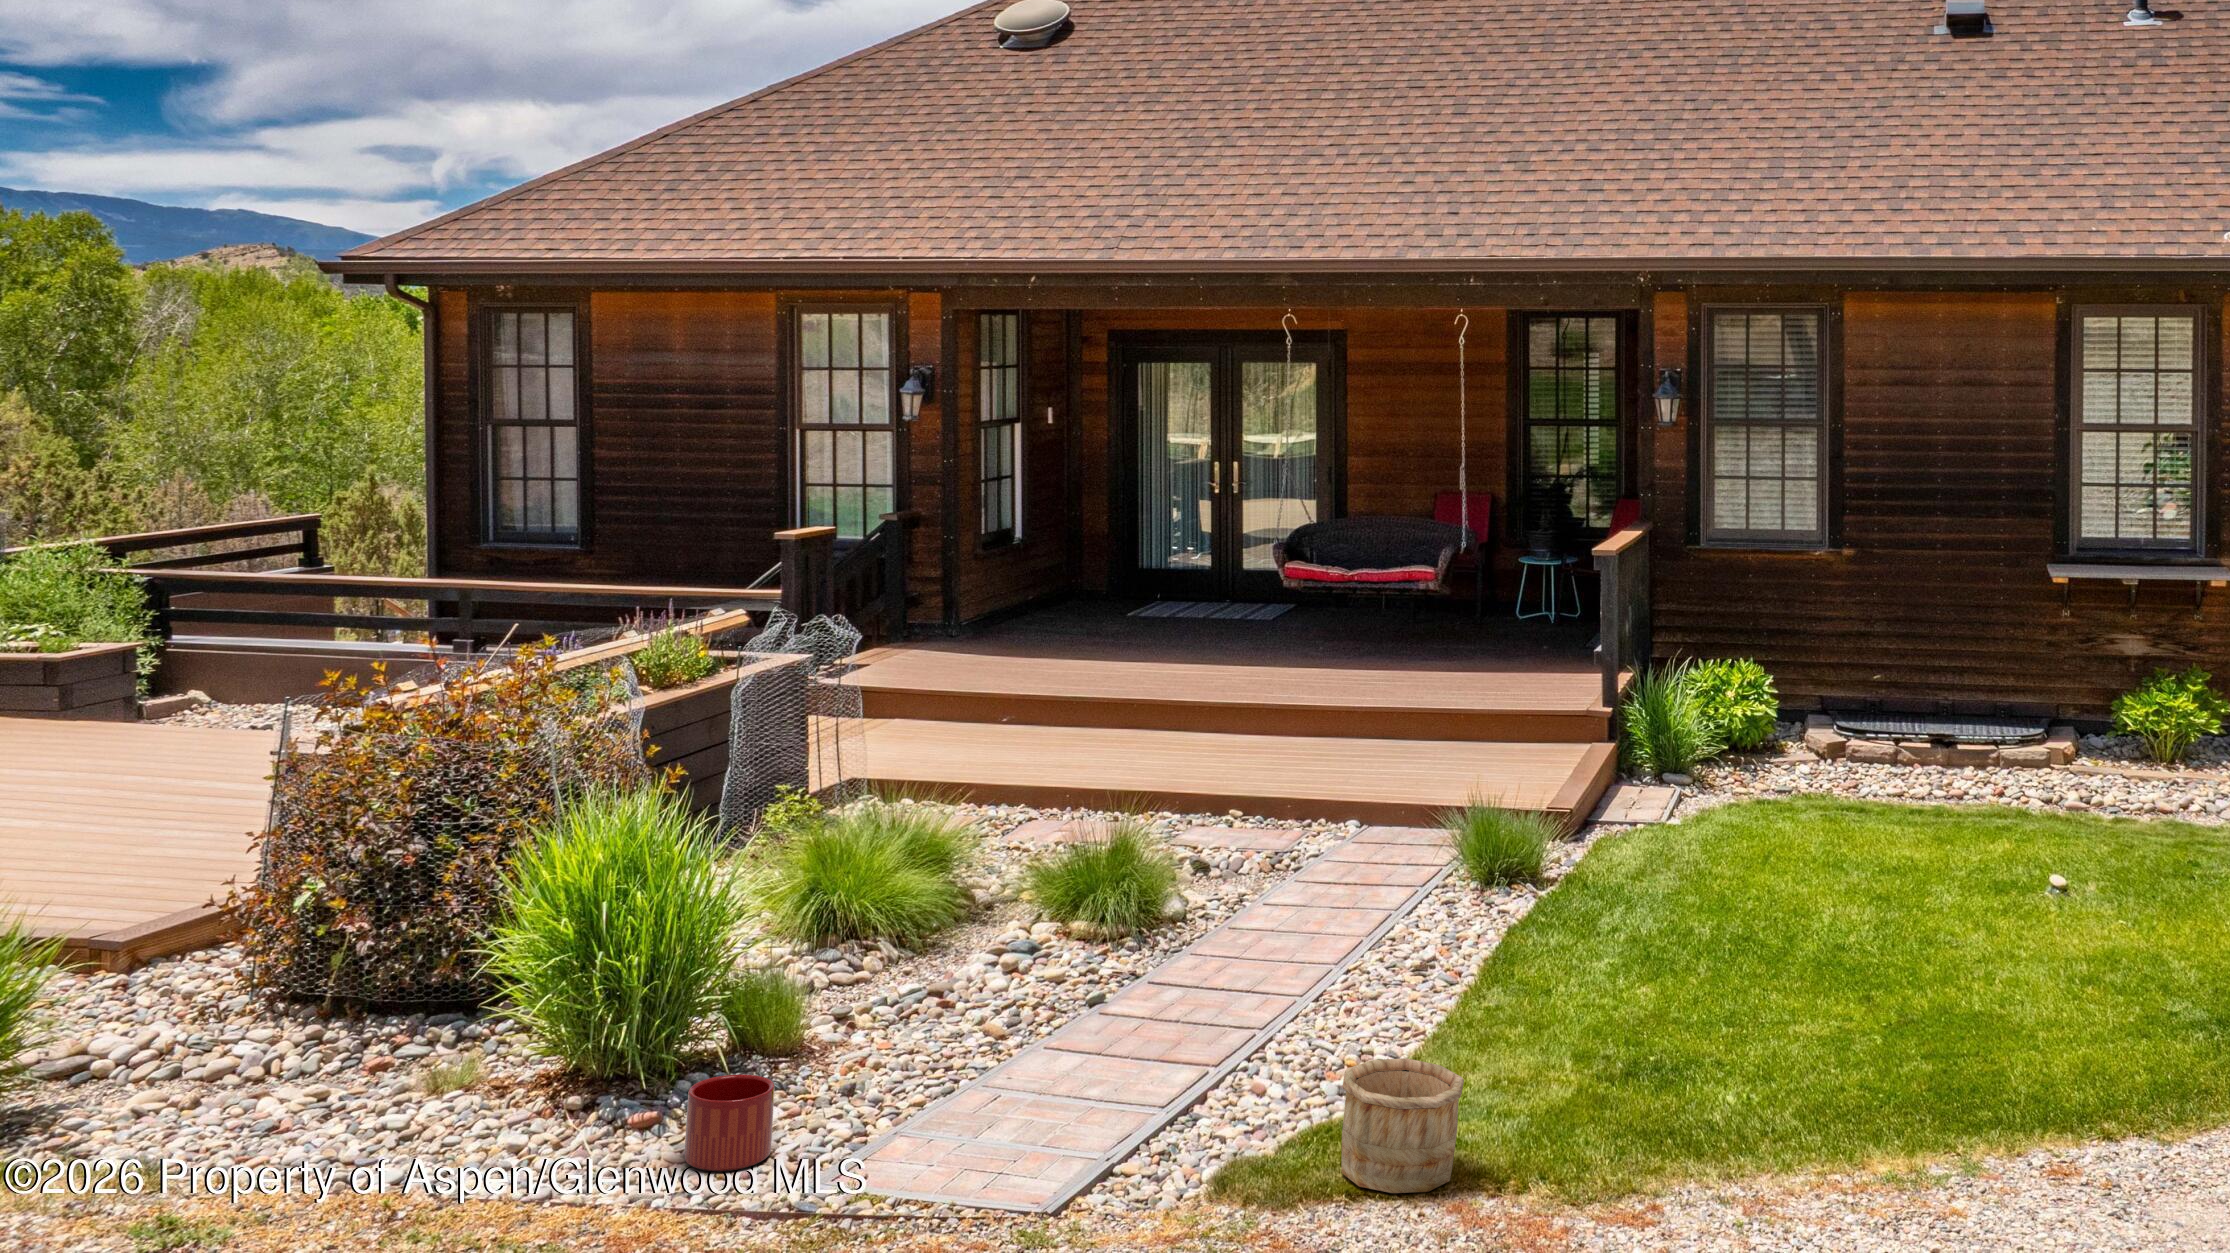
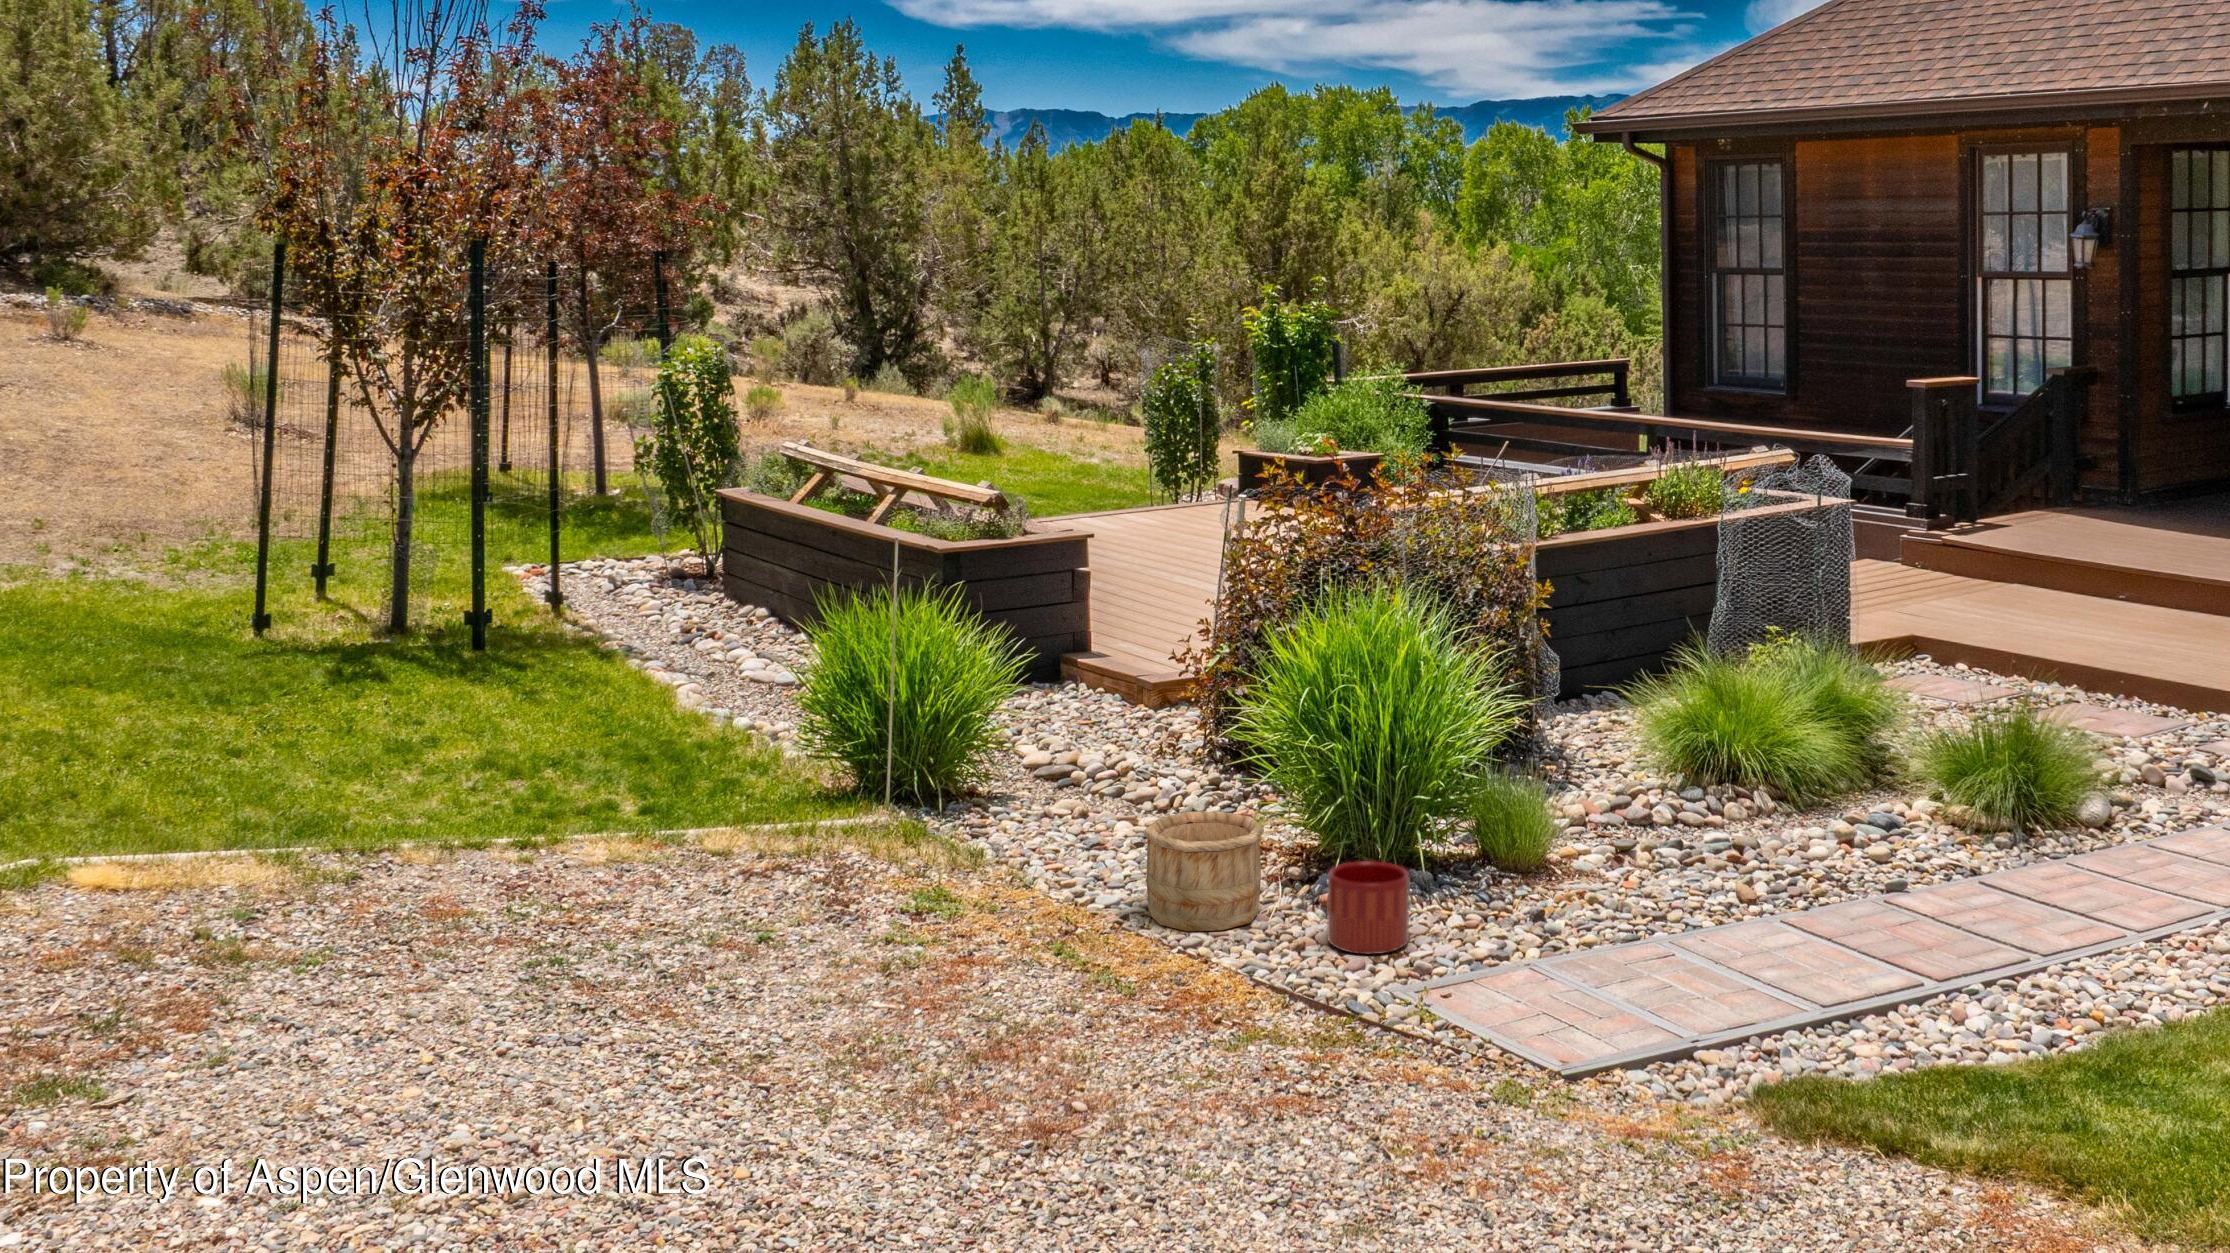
wooden bucket: present [1341,1058,1464,1193] -> present [1143,811,1264,931]

